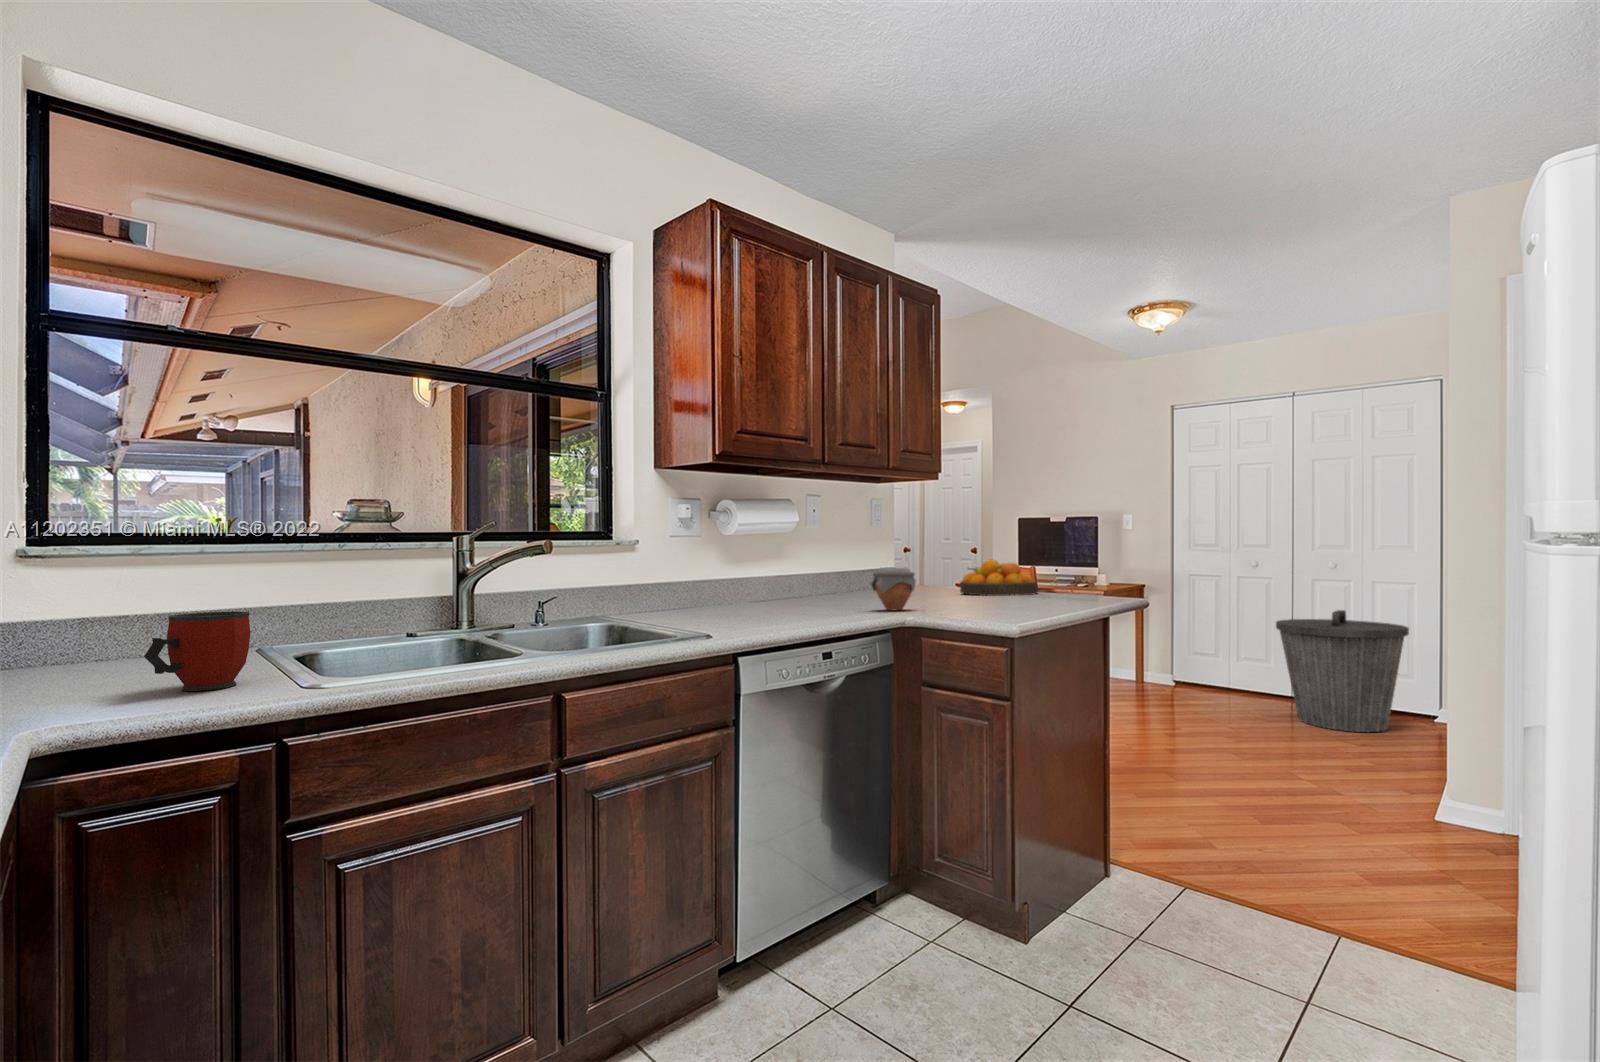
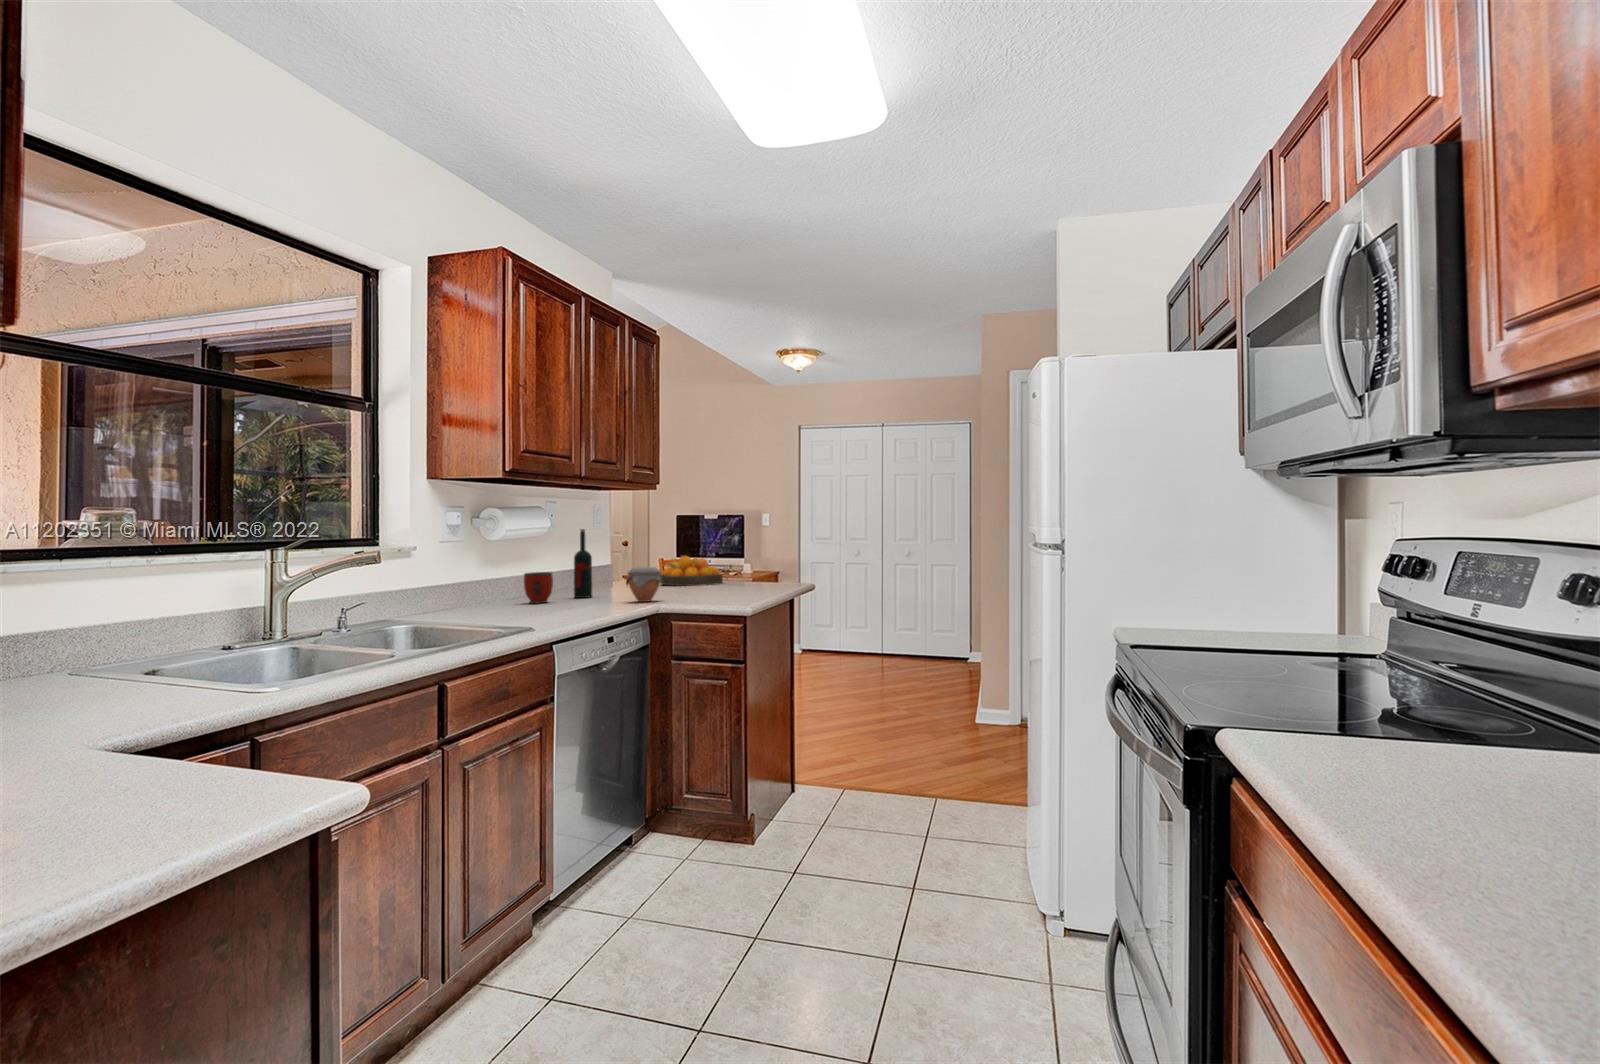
wine bottle: none [835,524,857,604] -> present [574,529,592,598]
trash can: present [1276,610,1409,732] -> none [871,587,949,673]
mug: present [144,611,251,691] -> present [524,572,553,603]

